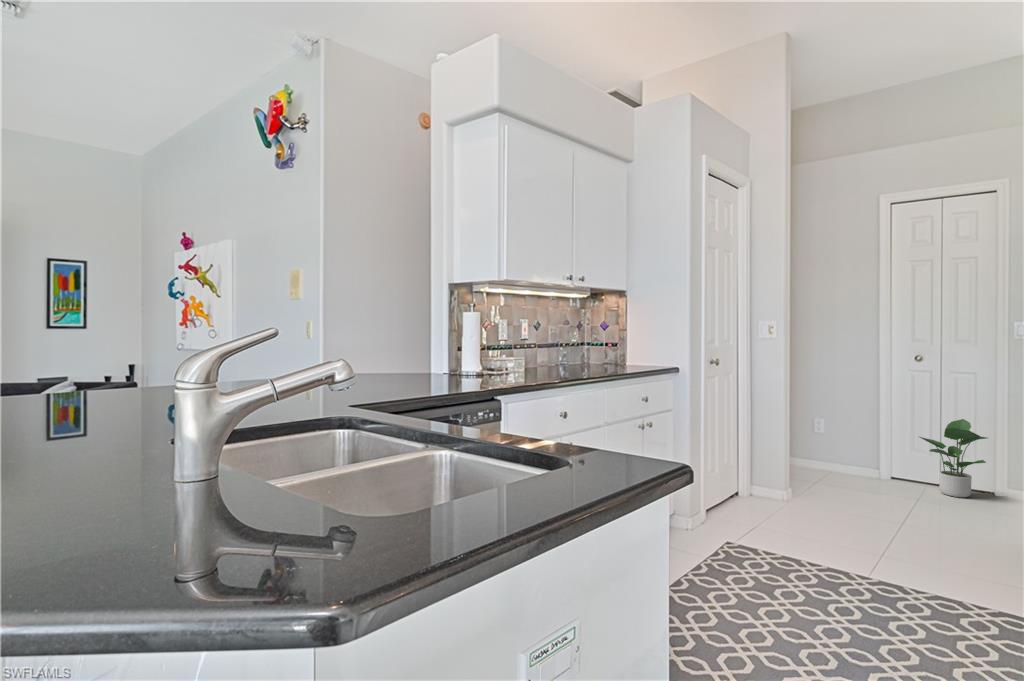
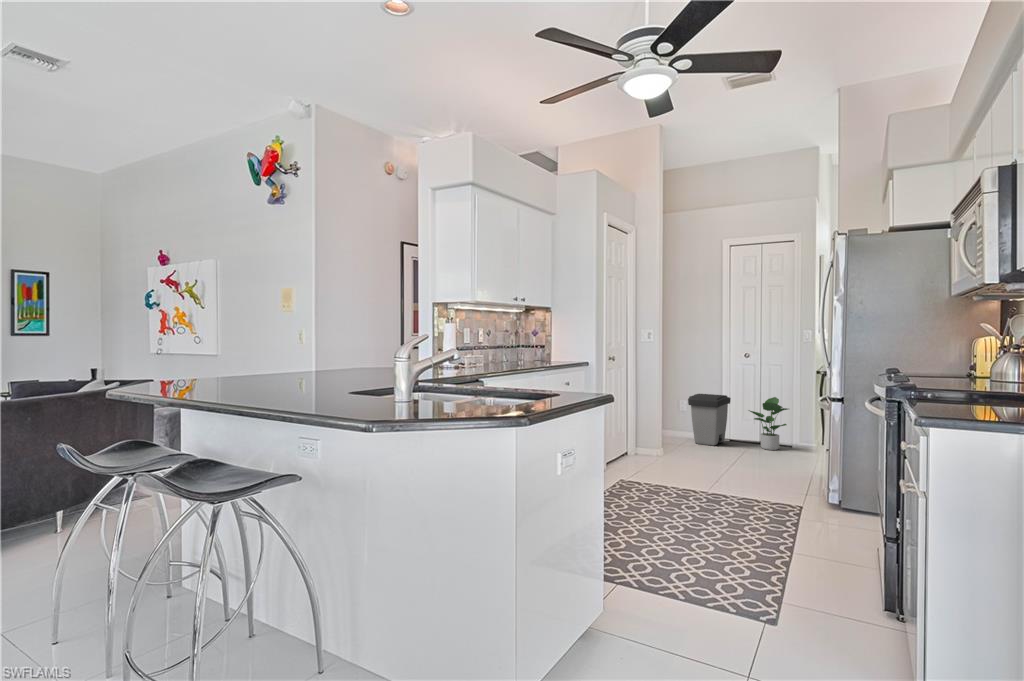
trash can: none [825,410,889,484] -> present [688,394,731,446]

